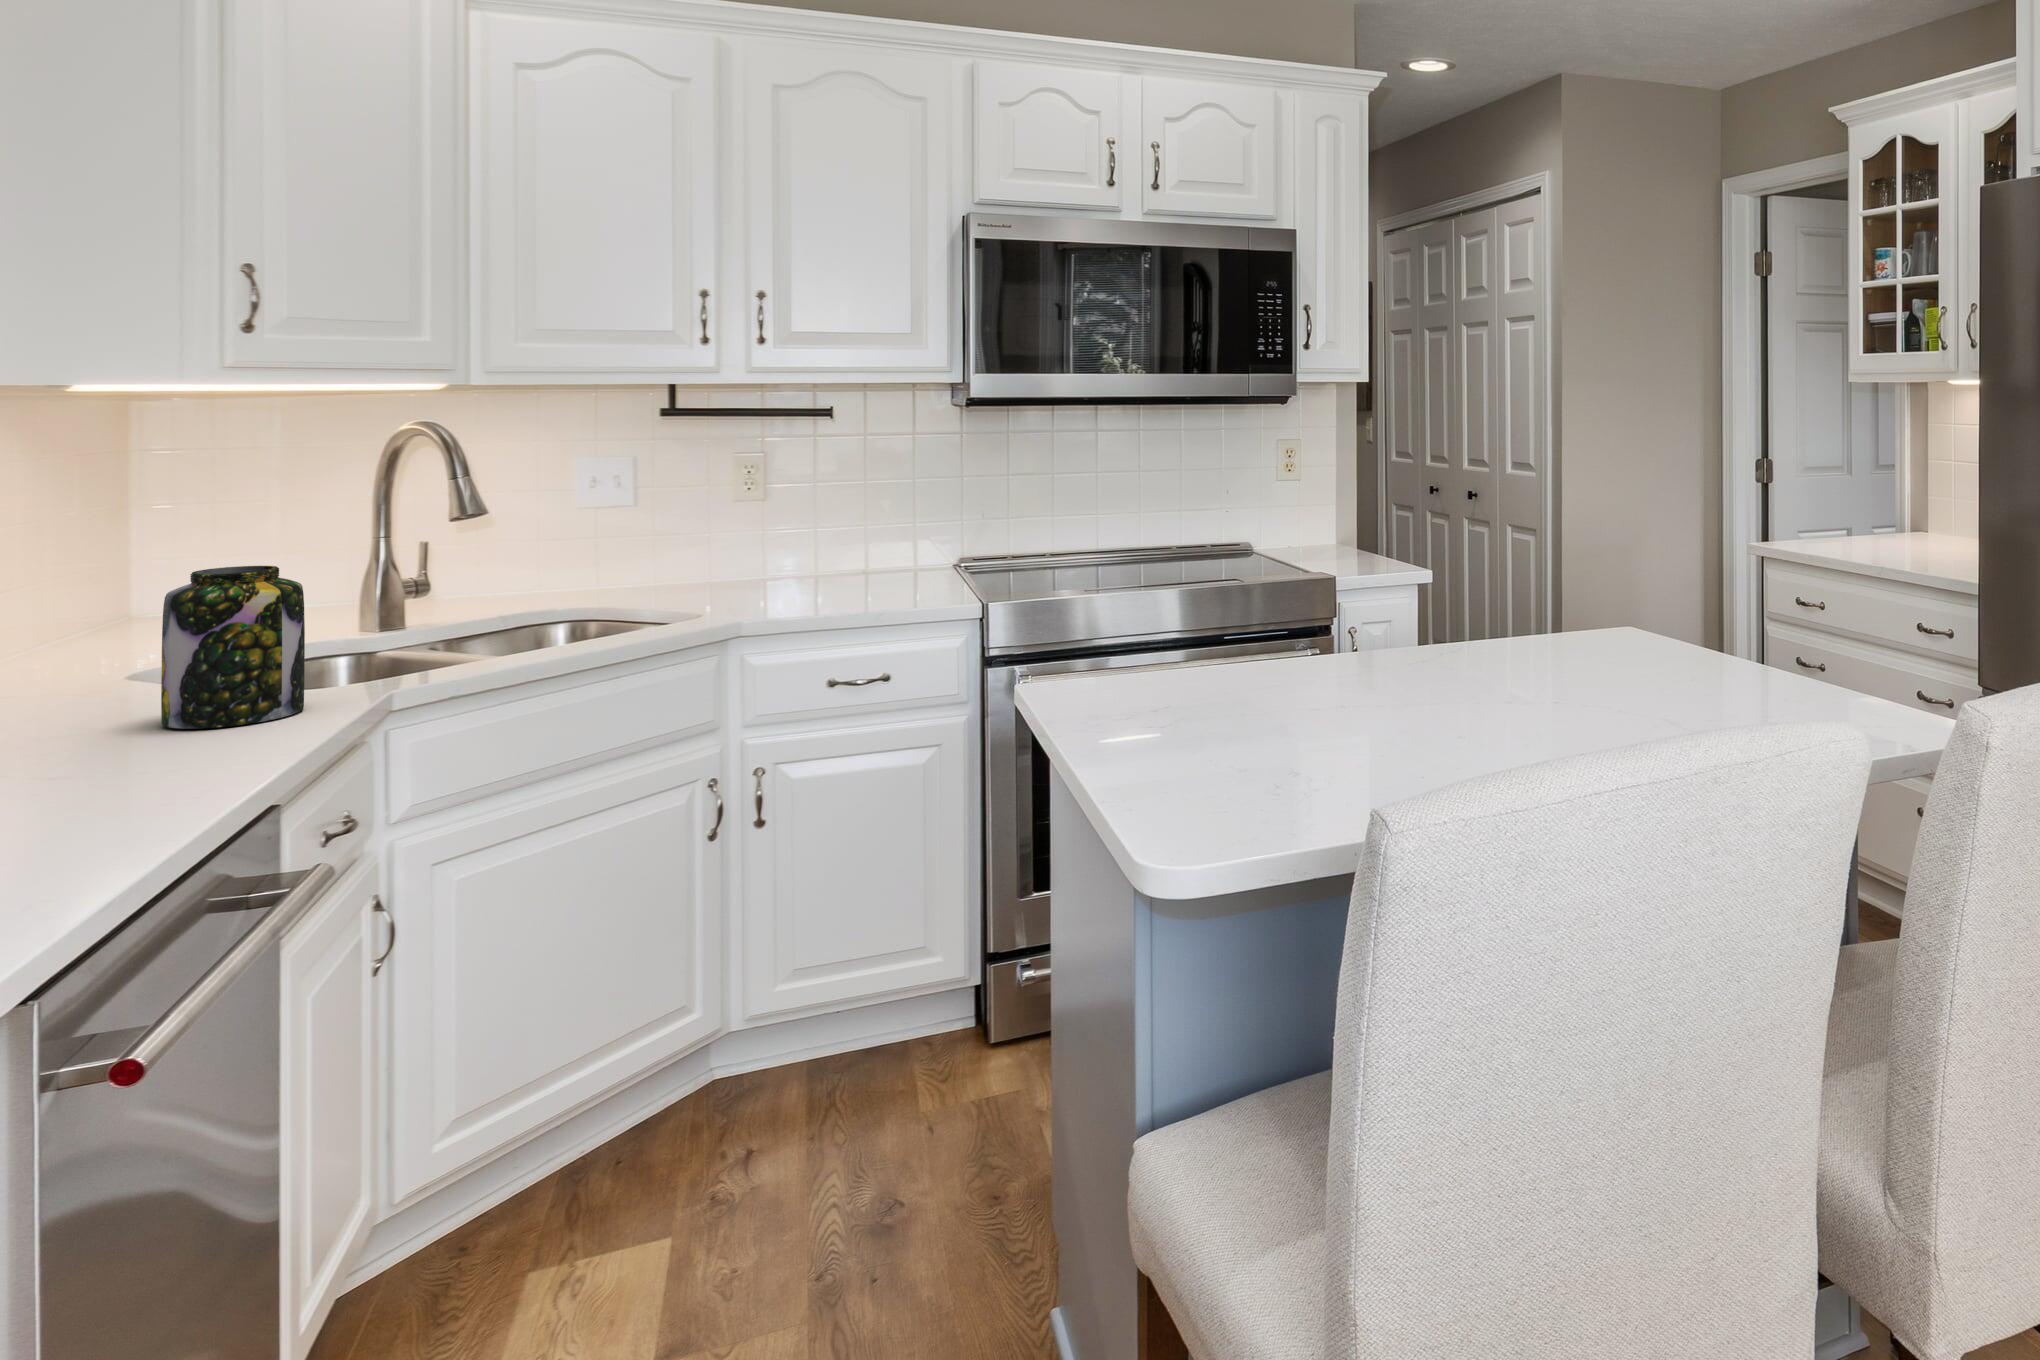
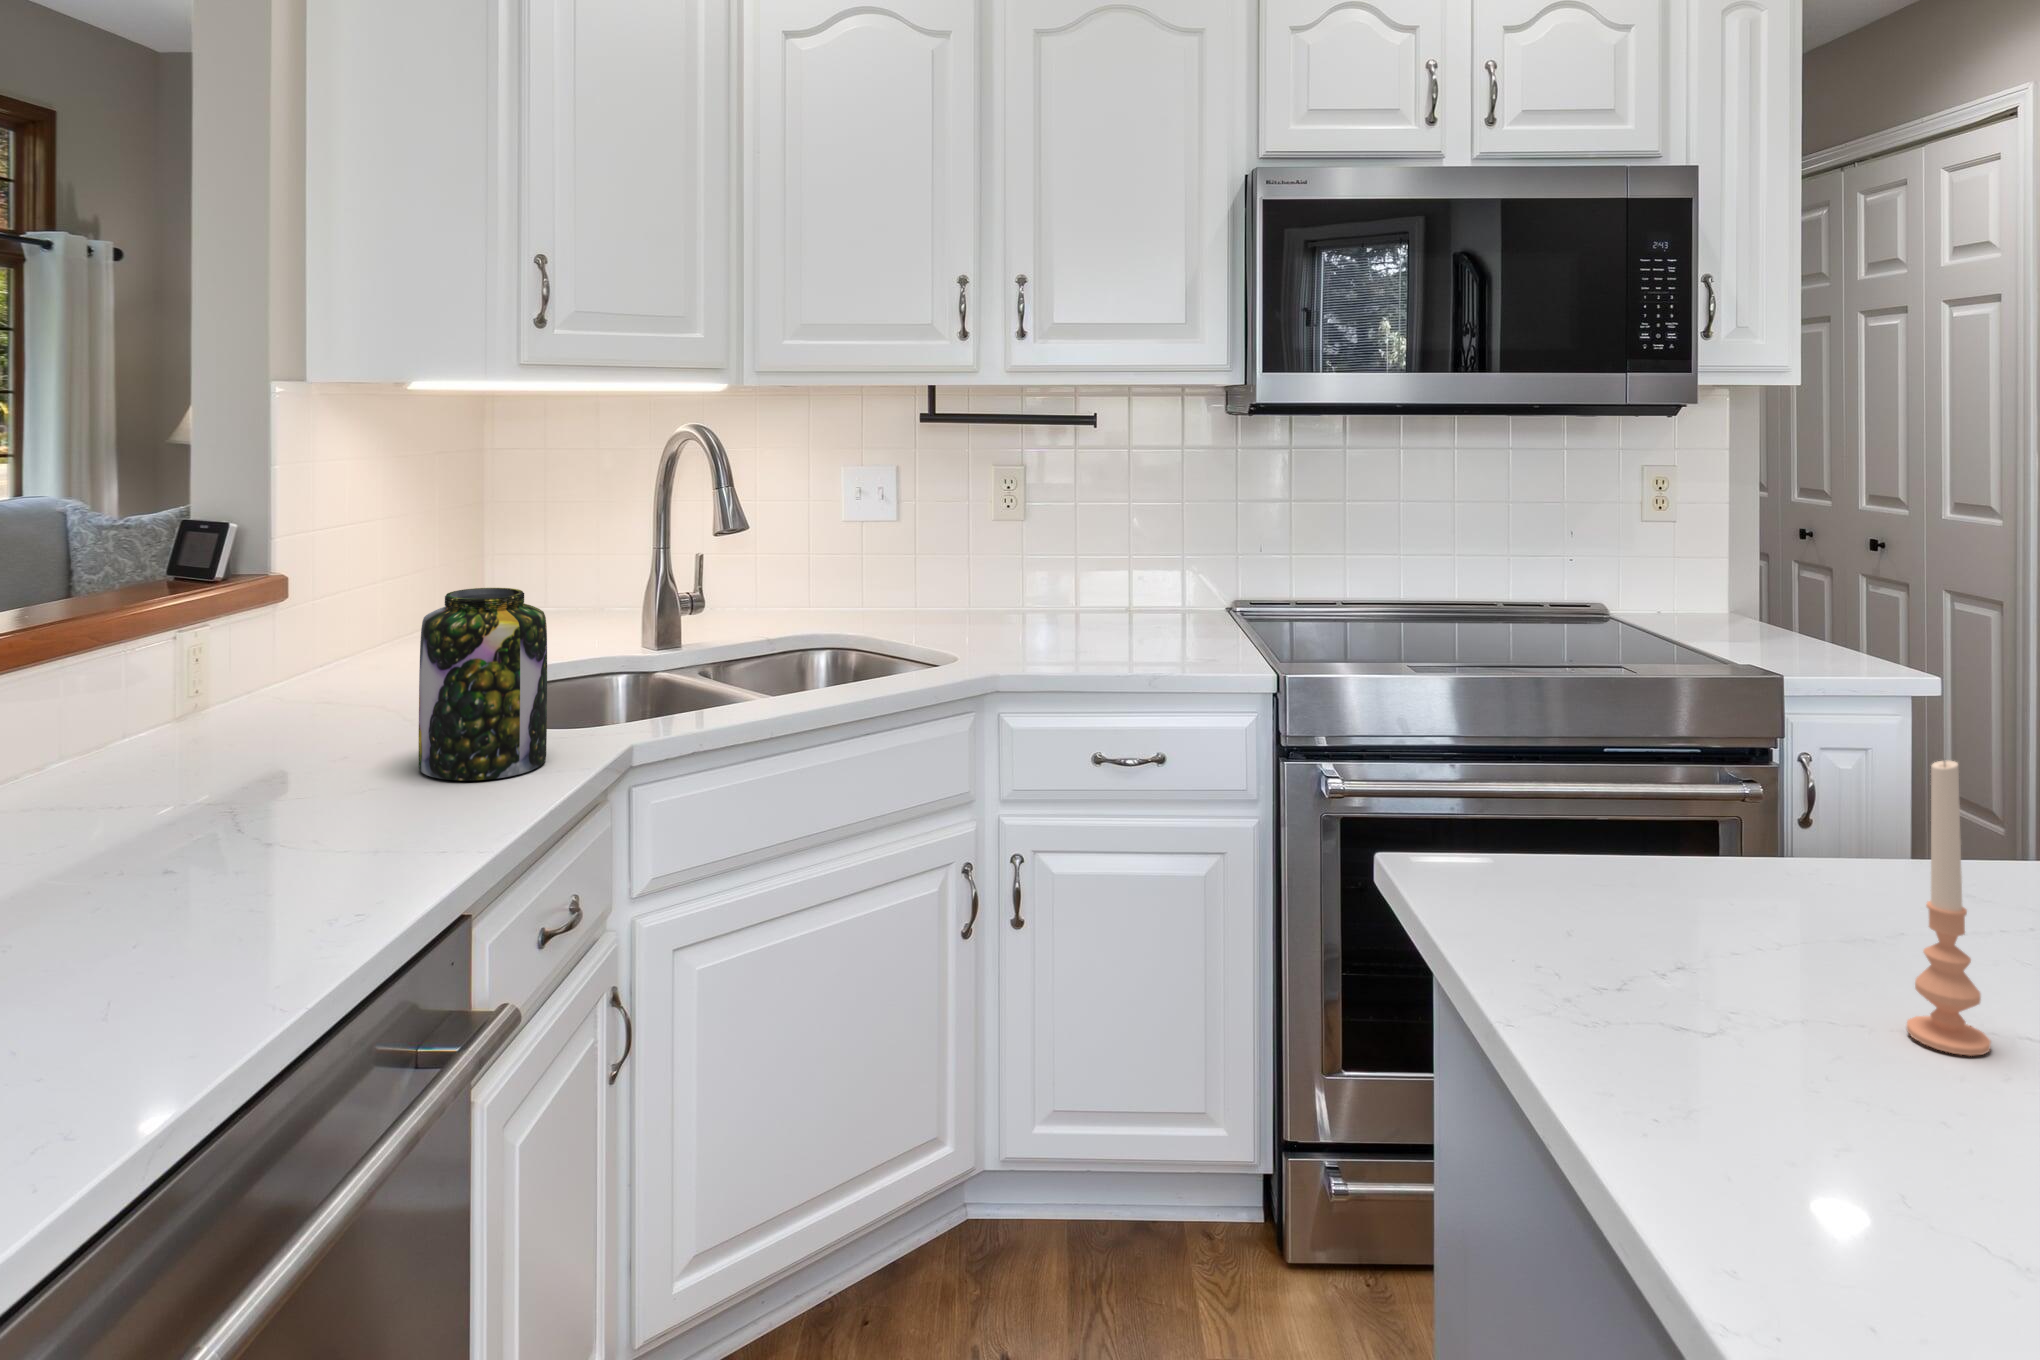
candle: none [1244,561,1277,697] -> present [1906,760,1991,1056]

